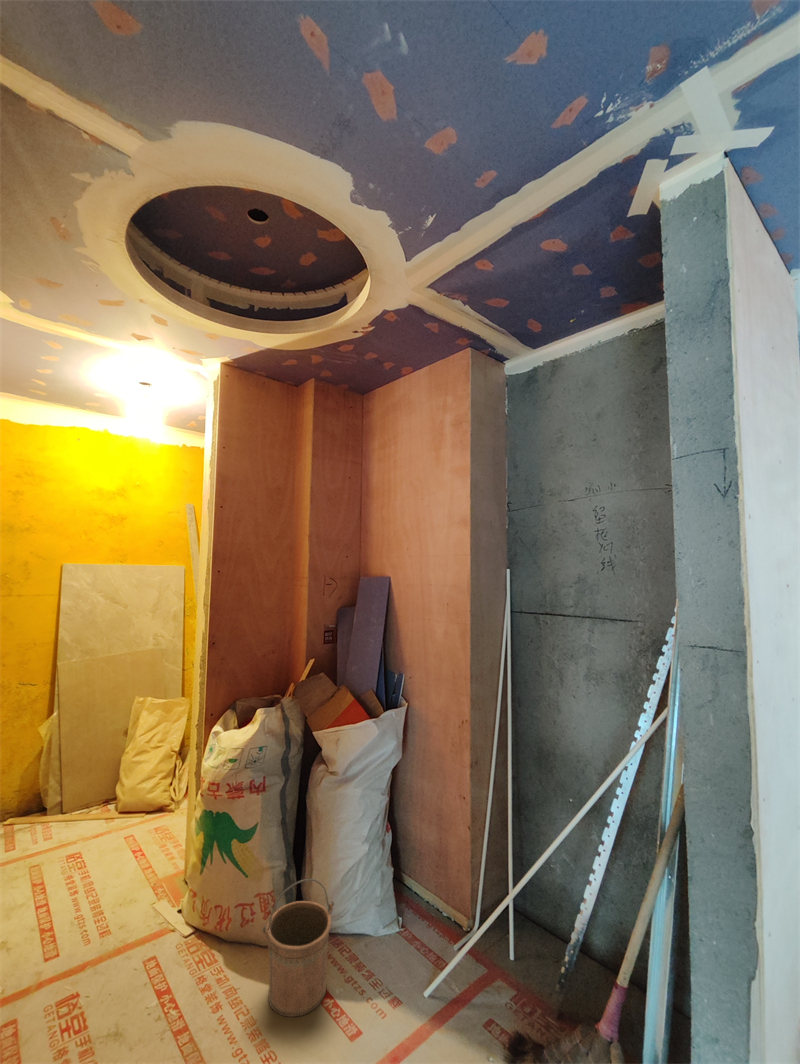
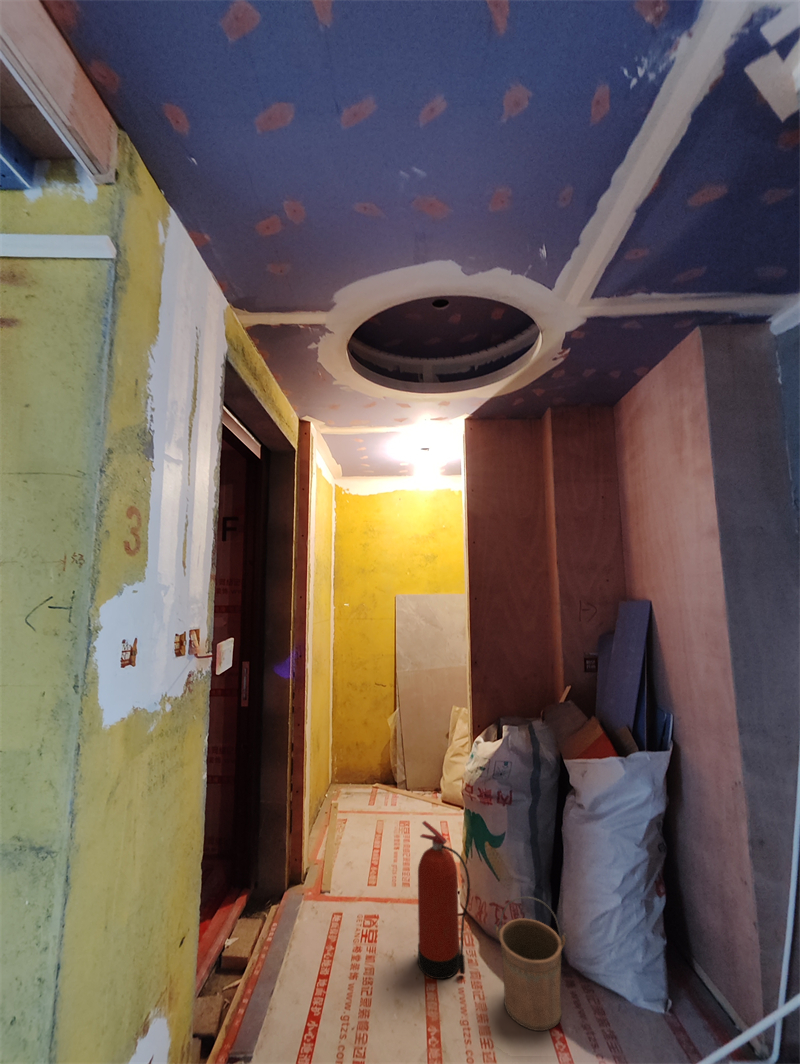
fire extinguisher: none [153,843,231,1029] -> present [418,821,470,979]

